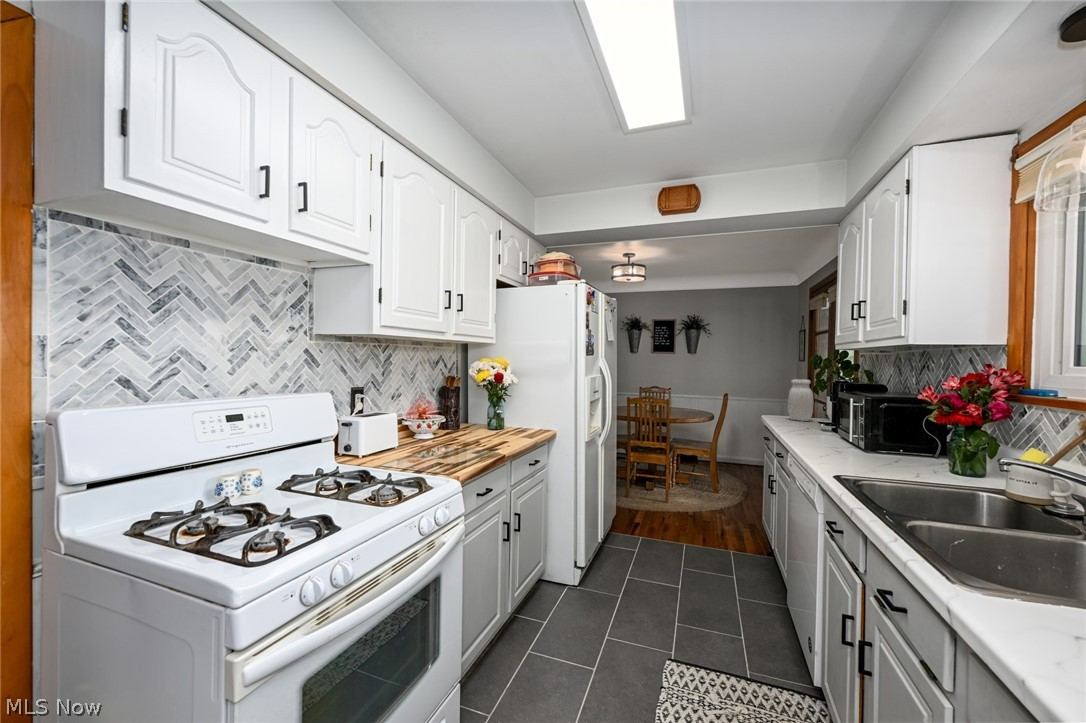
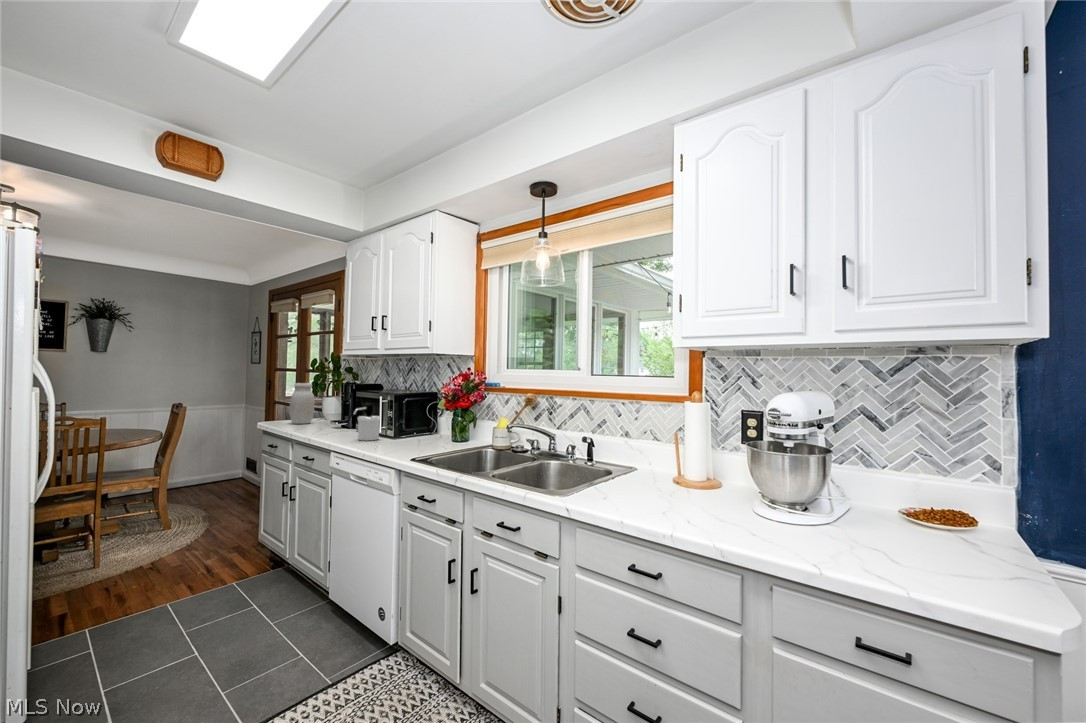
soap dispenser: none [810,407,850,448] -> present [353,405,380,441]

